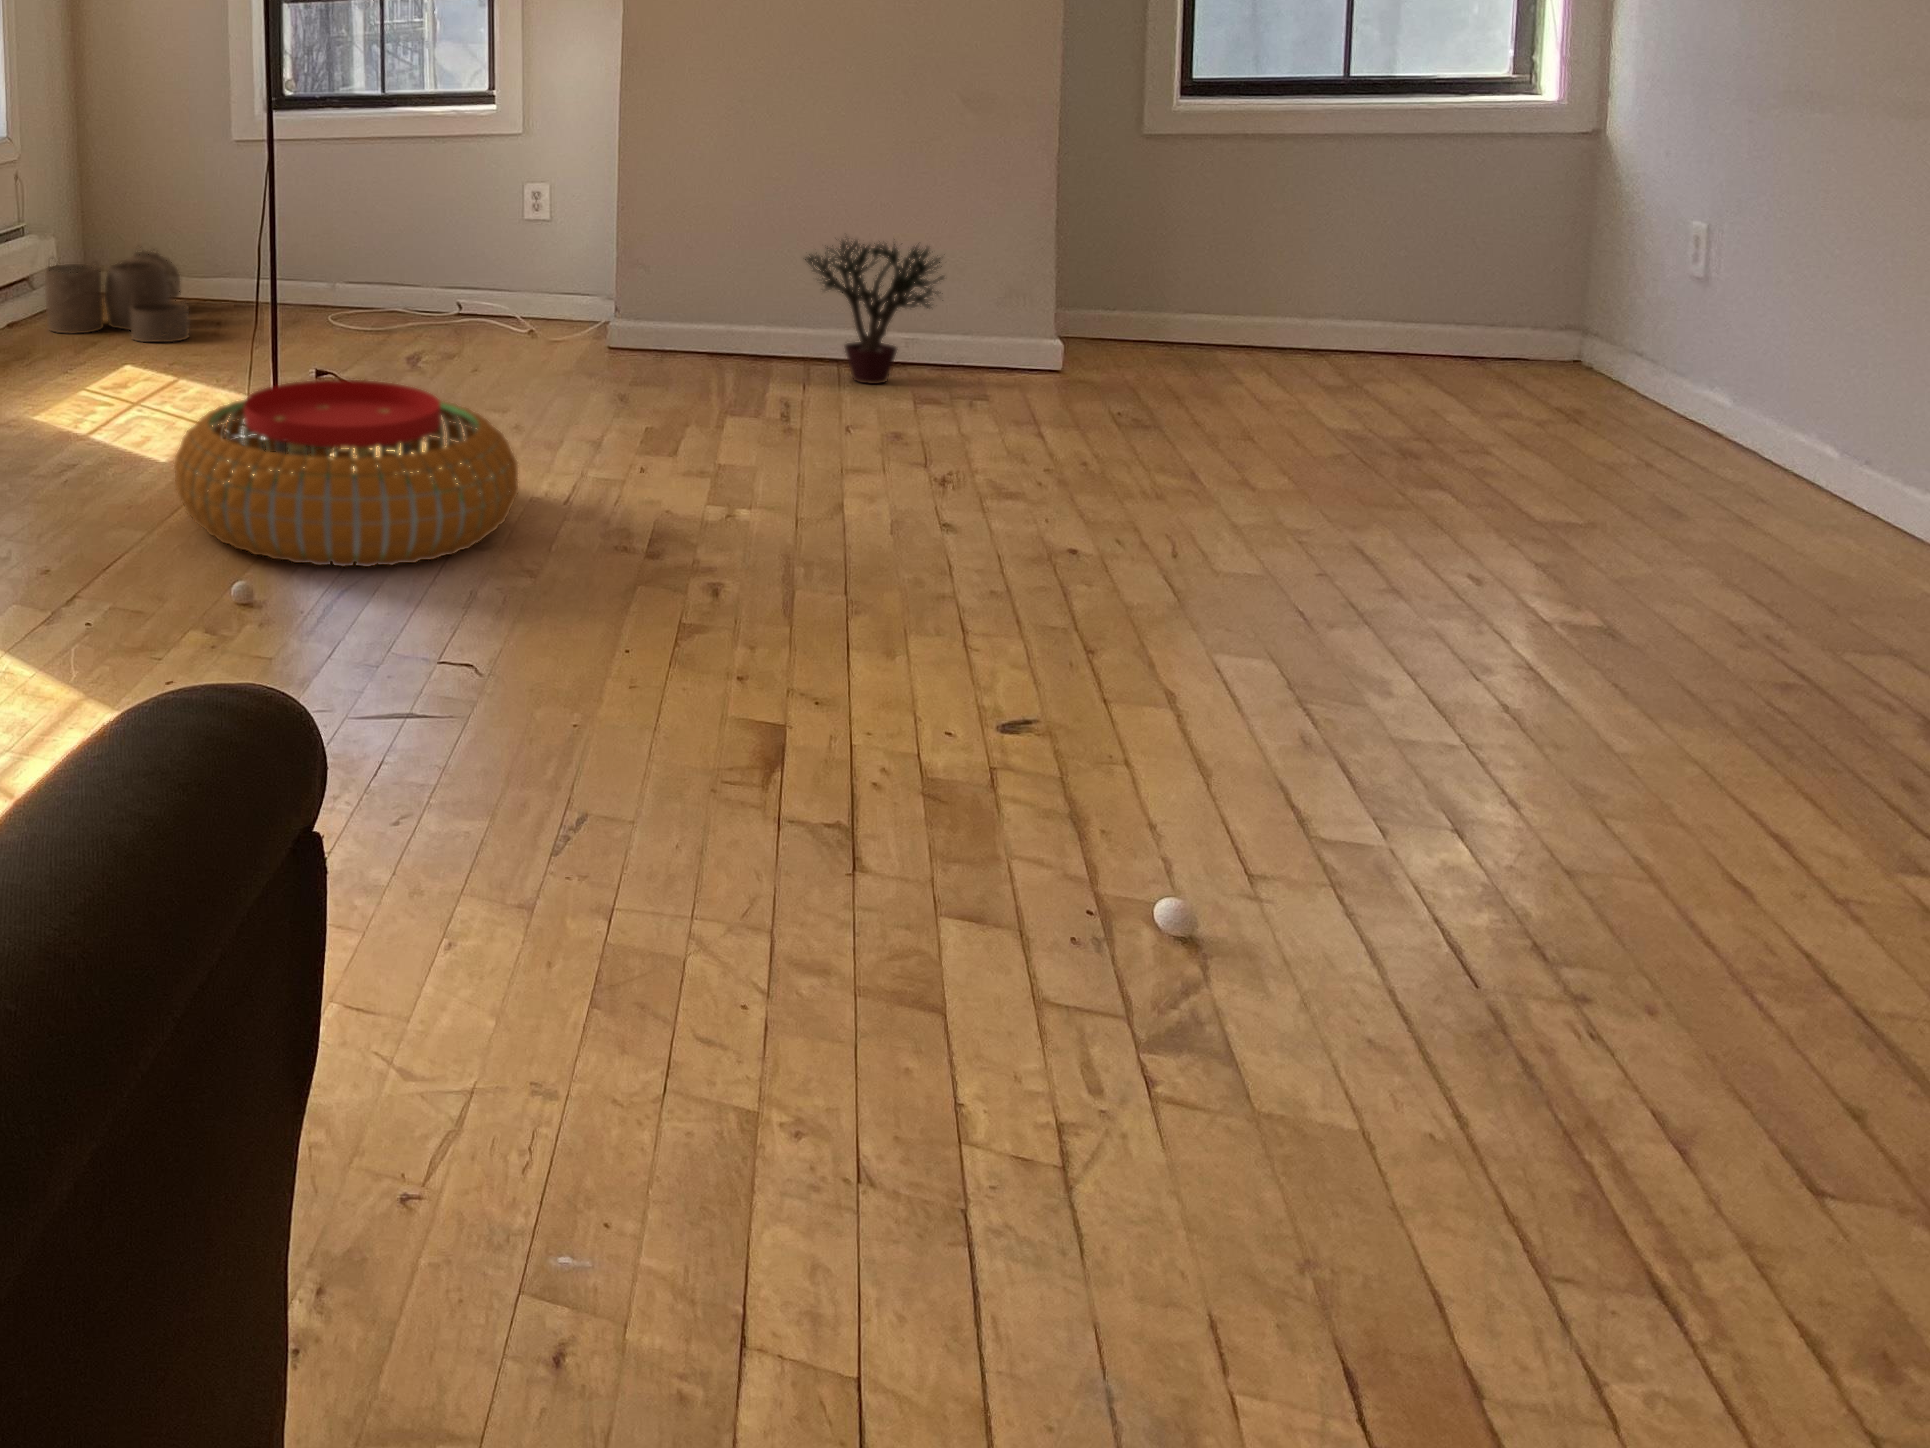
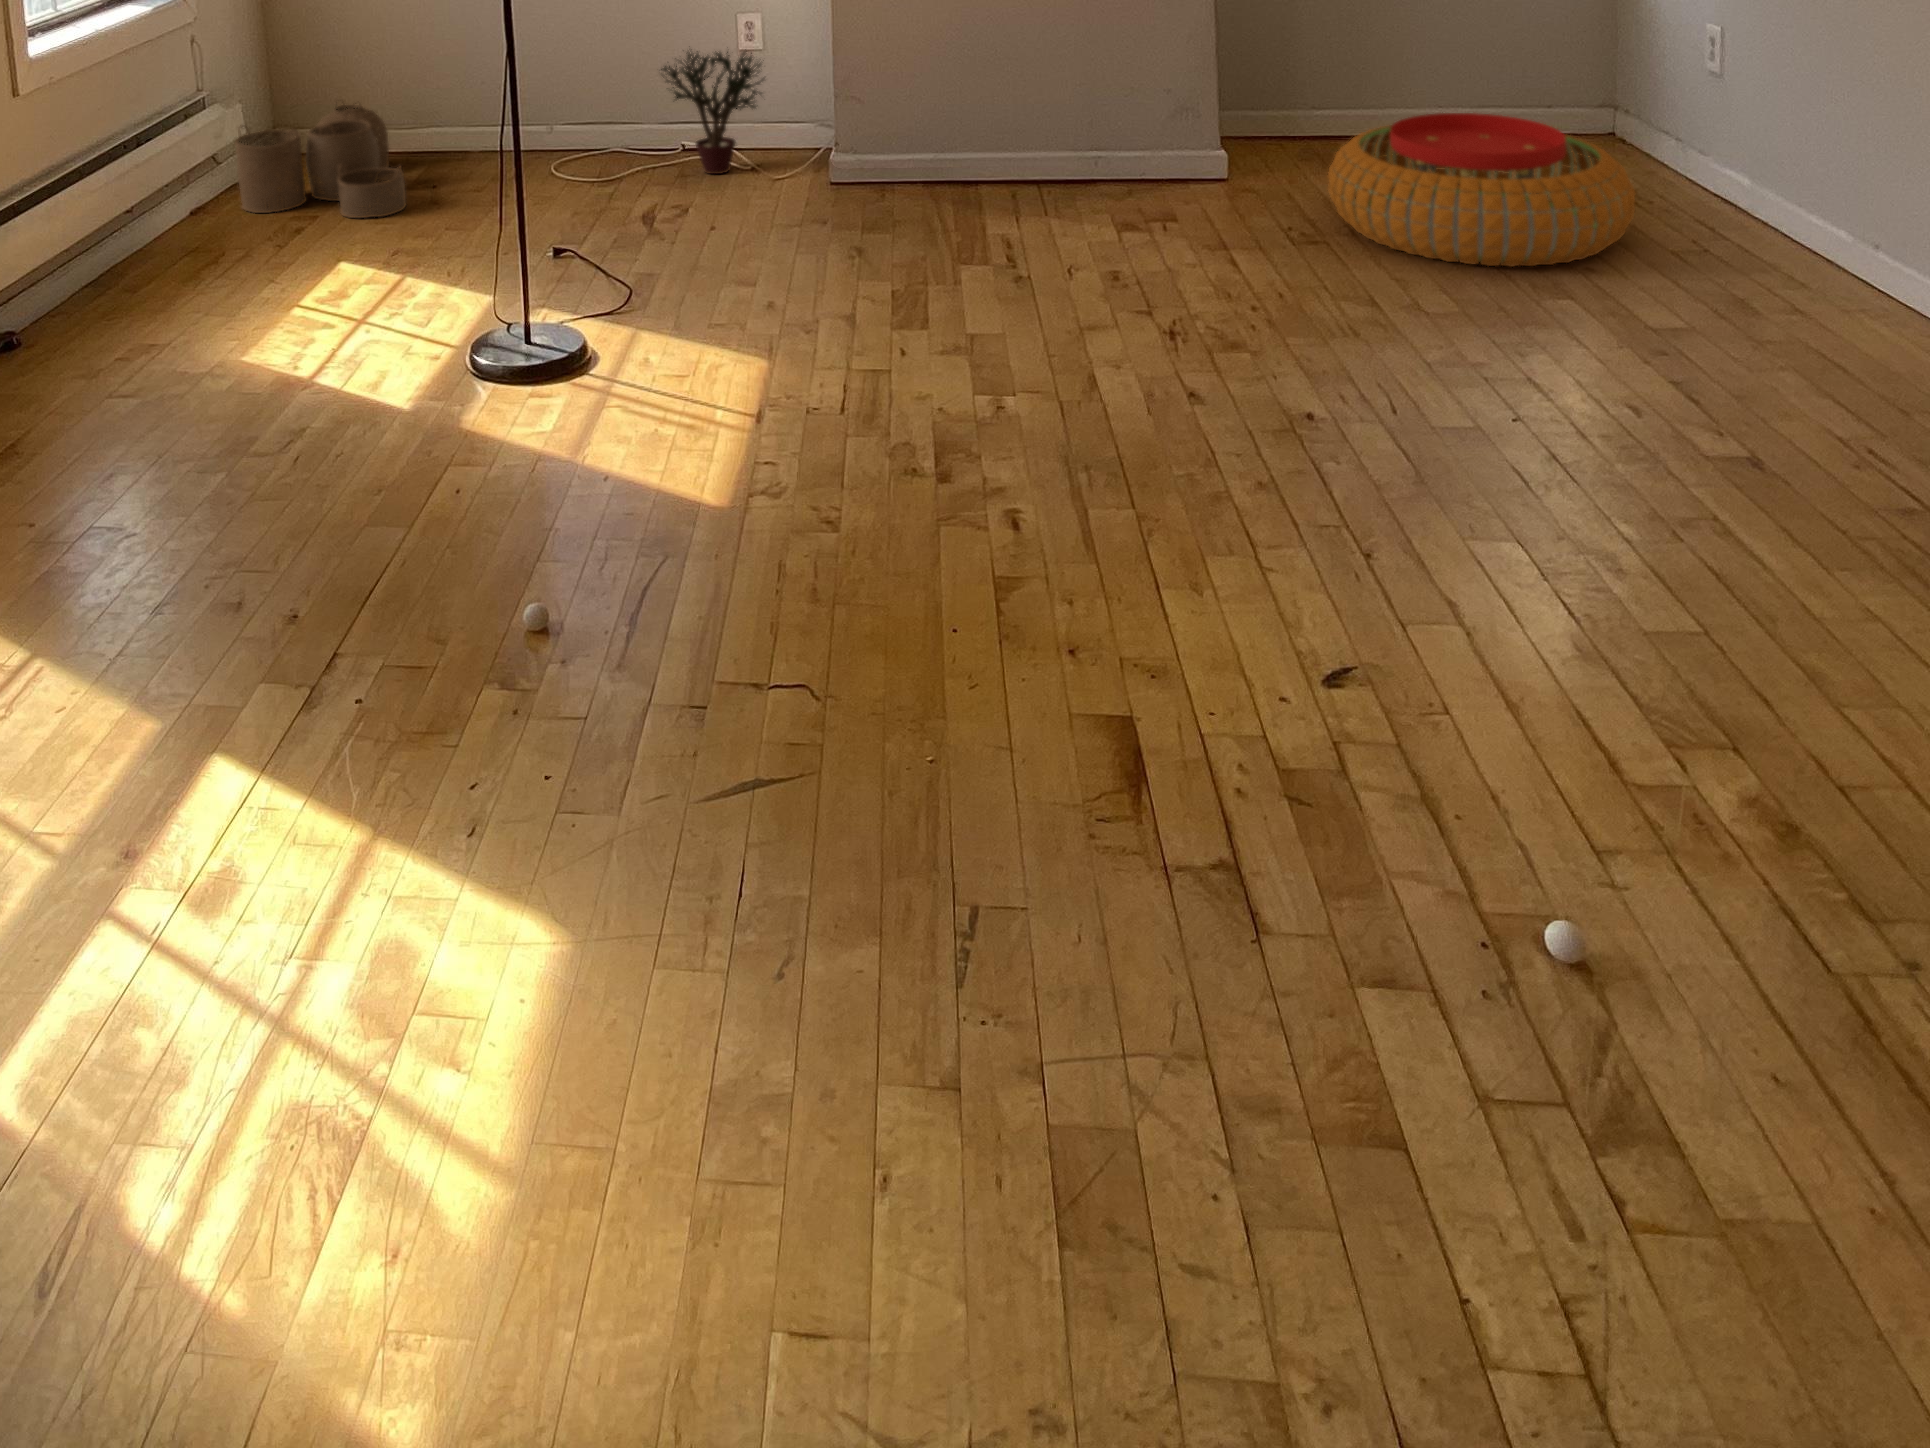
potted plant: present [805,241,943,384] -> present [661,51,764,174]
pouf: present [174,380,518,566] -> present [1328,113,1635,266]

